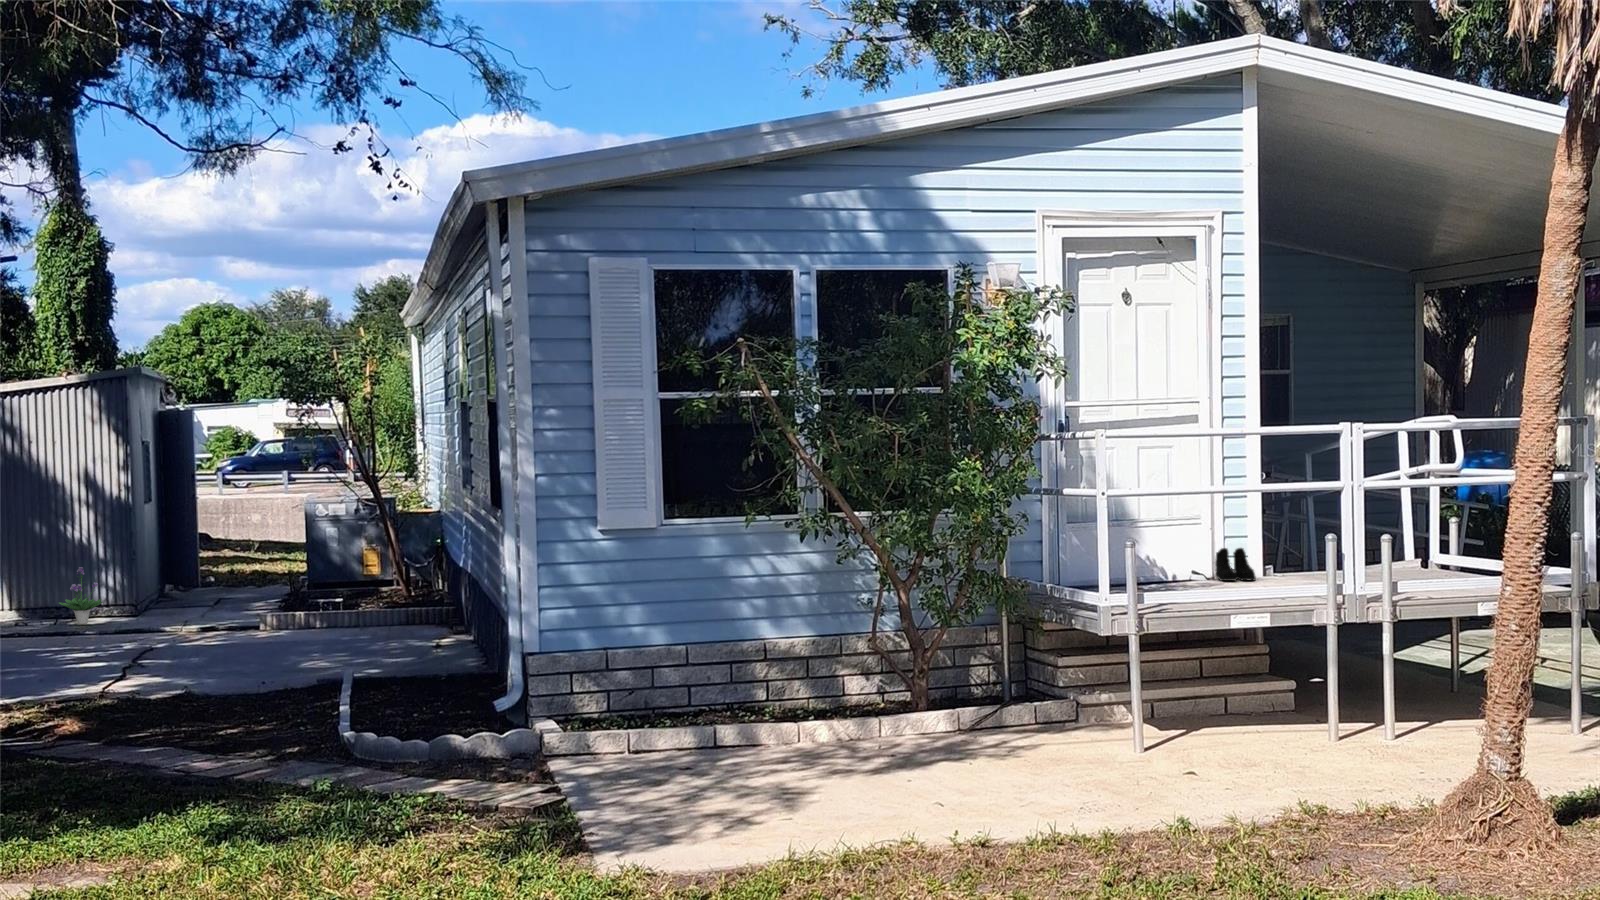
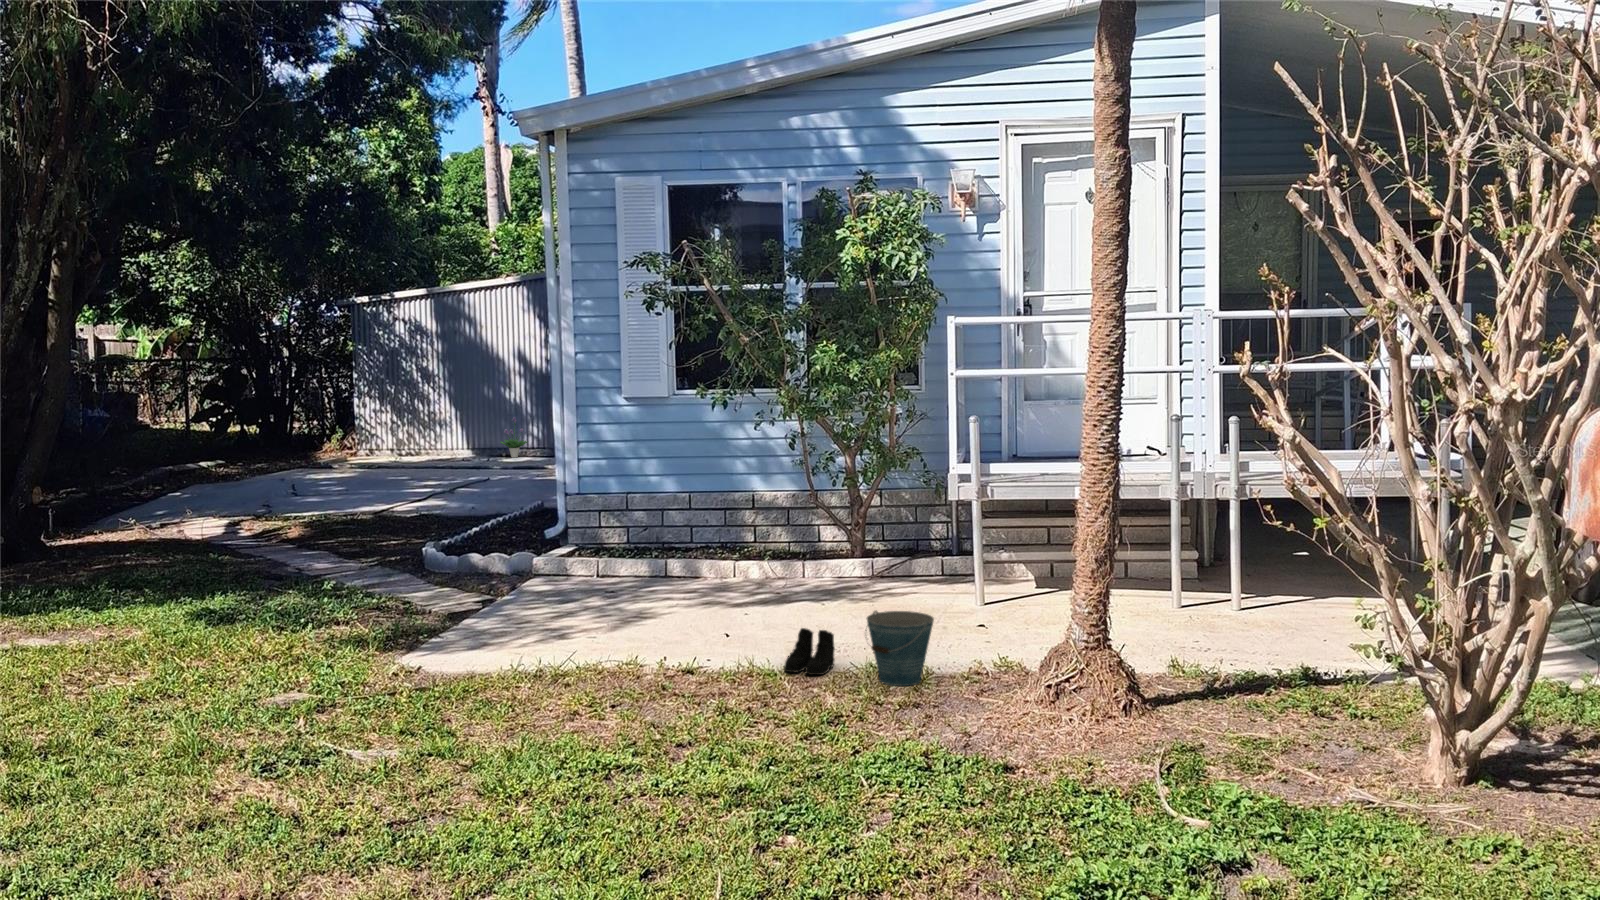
boots: present [1215,548,1256,581] -> present [784,628,835,675]
bucket: none [1245,758,1326,842] -> present [865,611,934,686]

